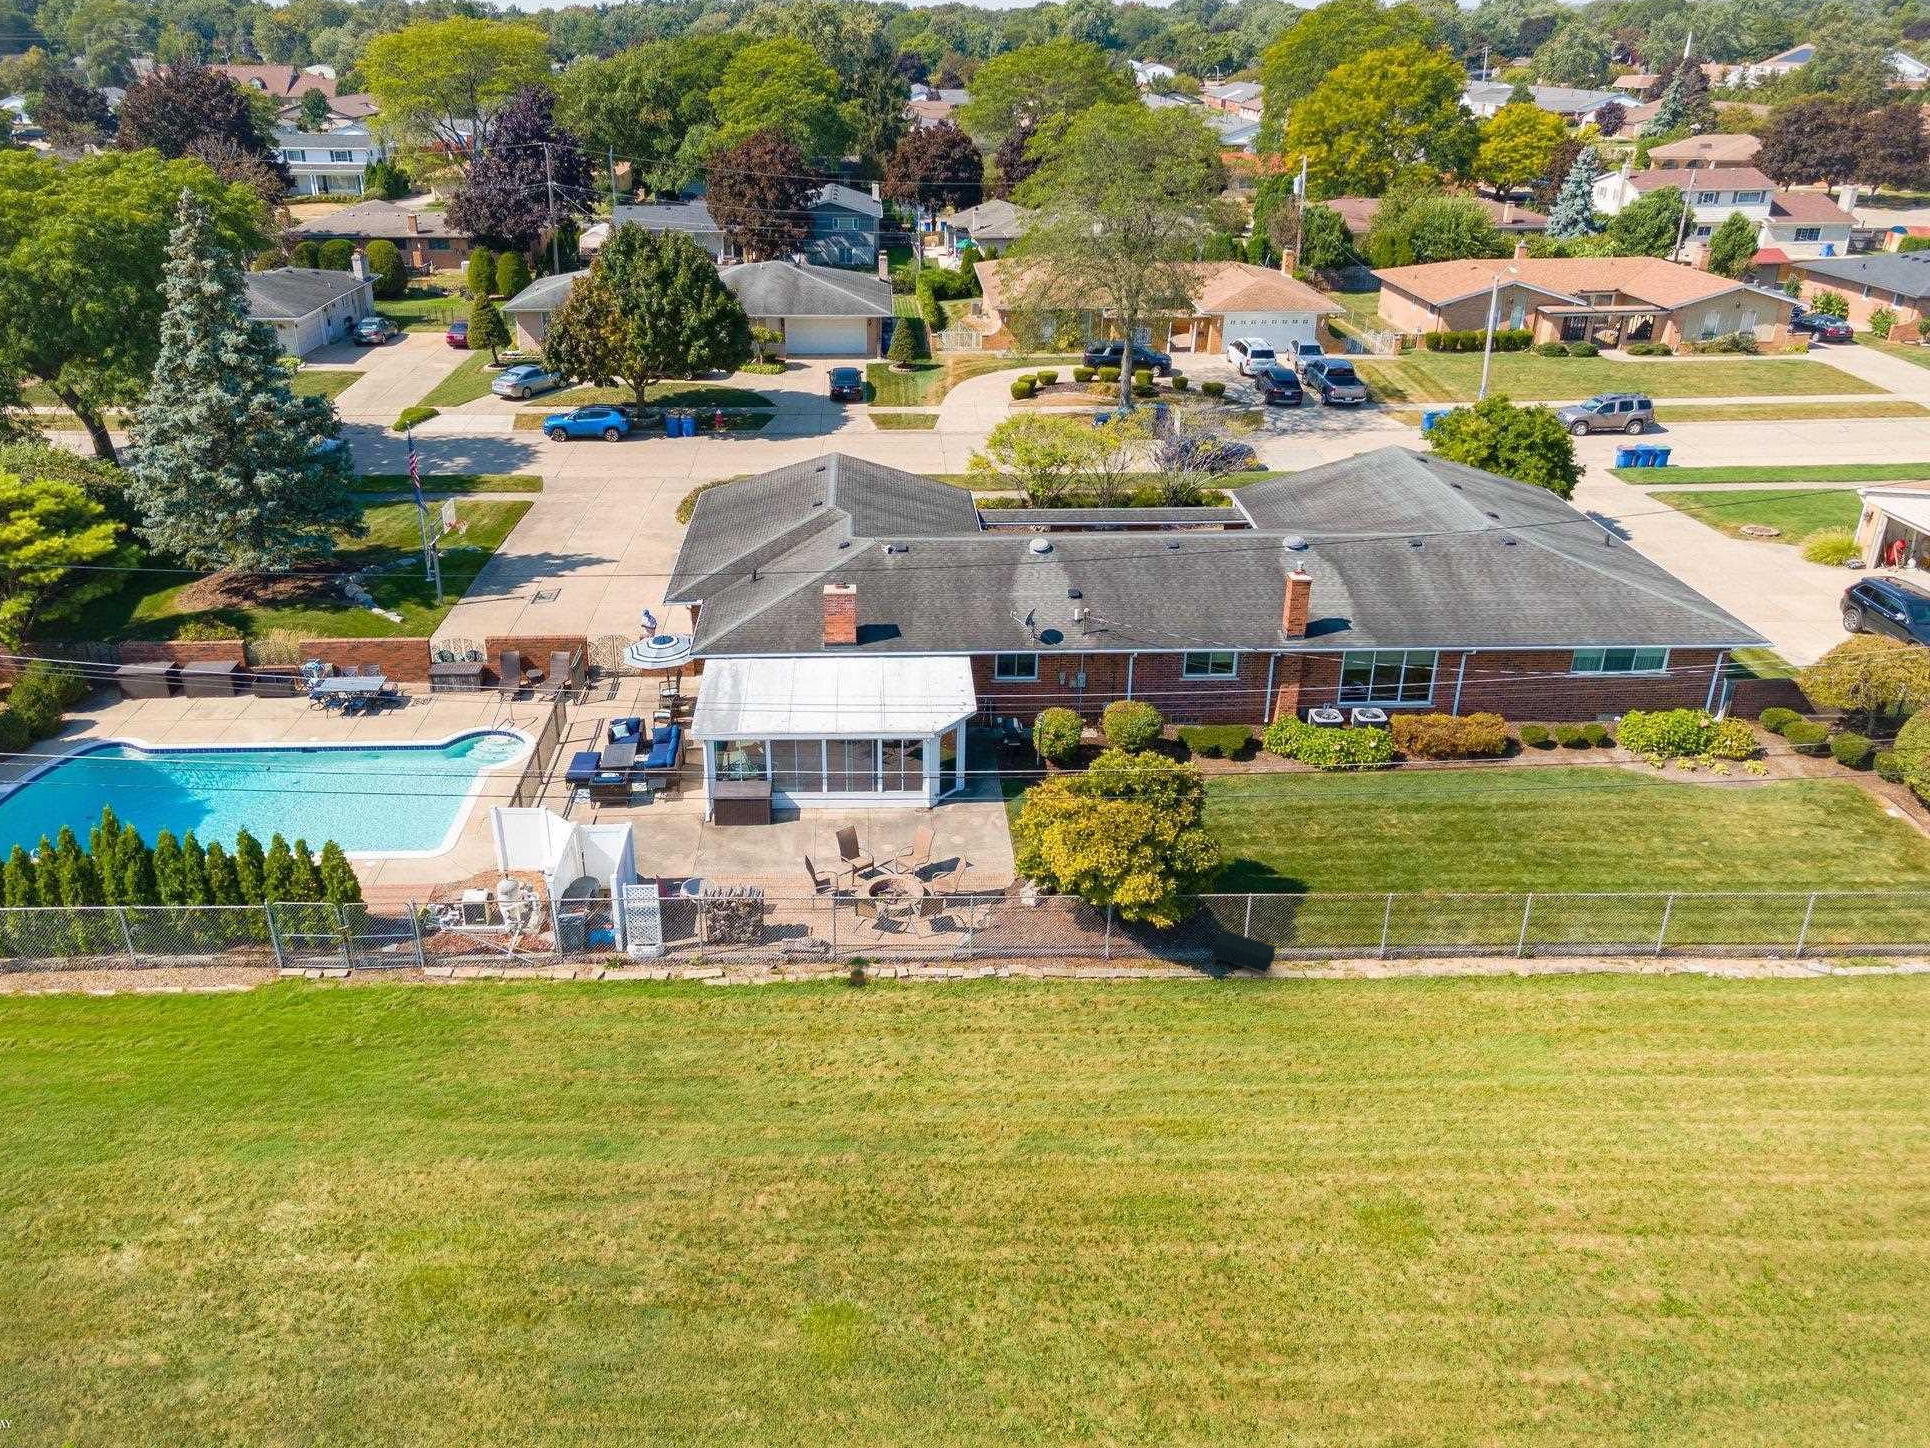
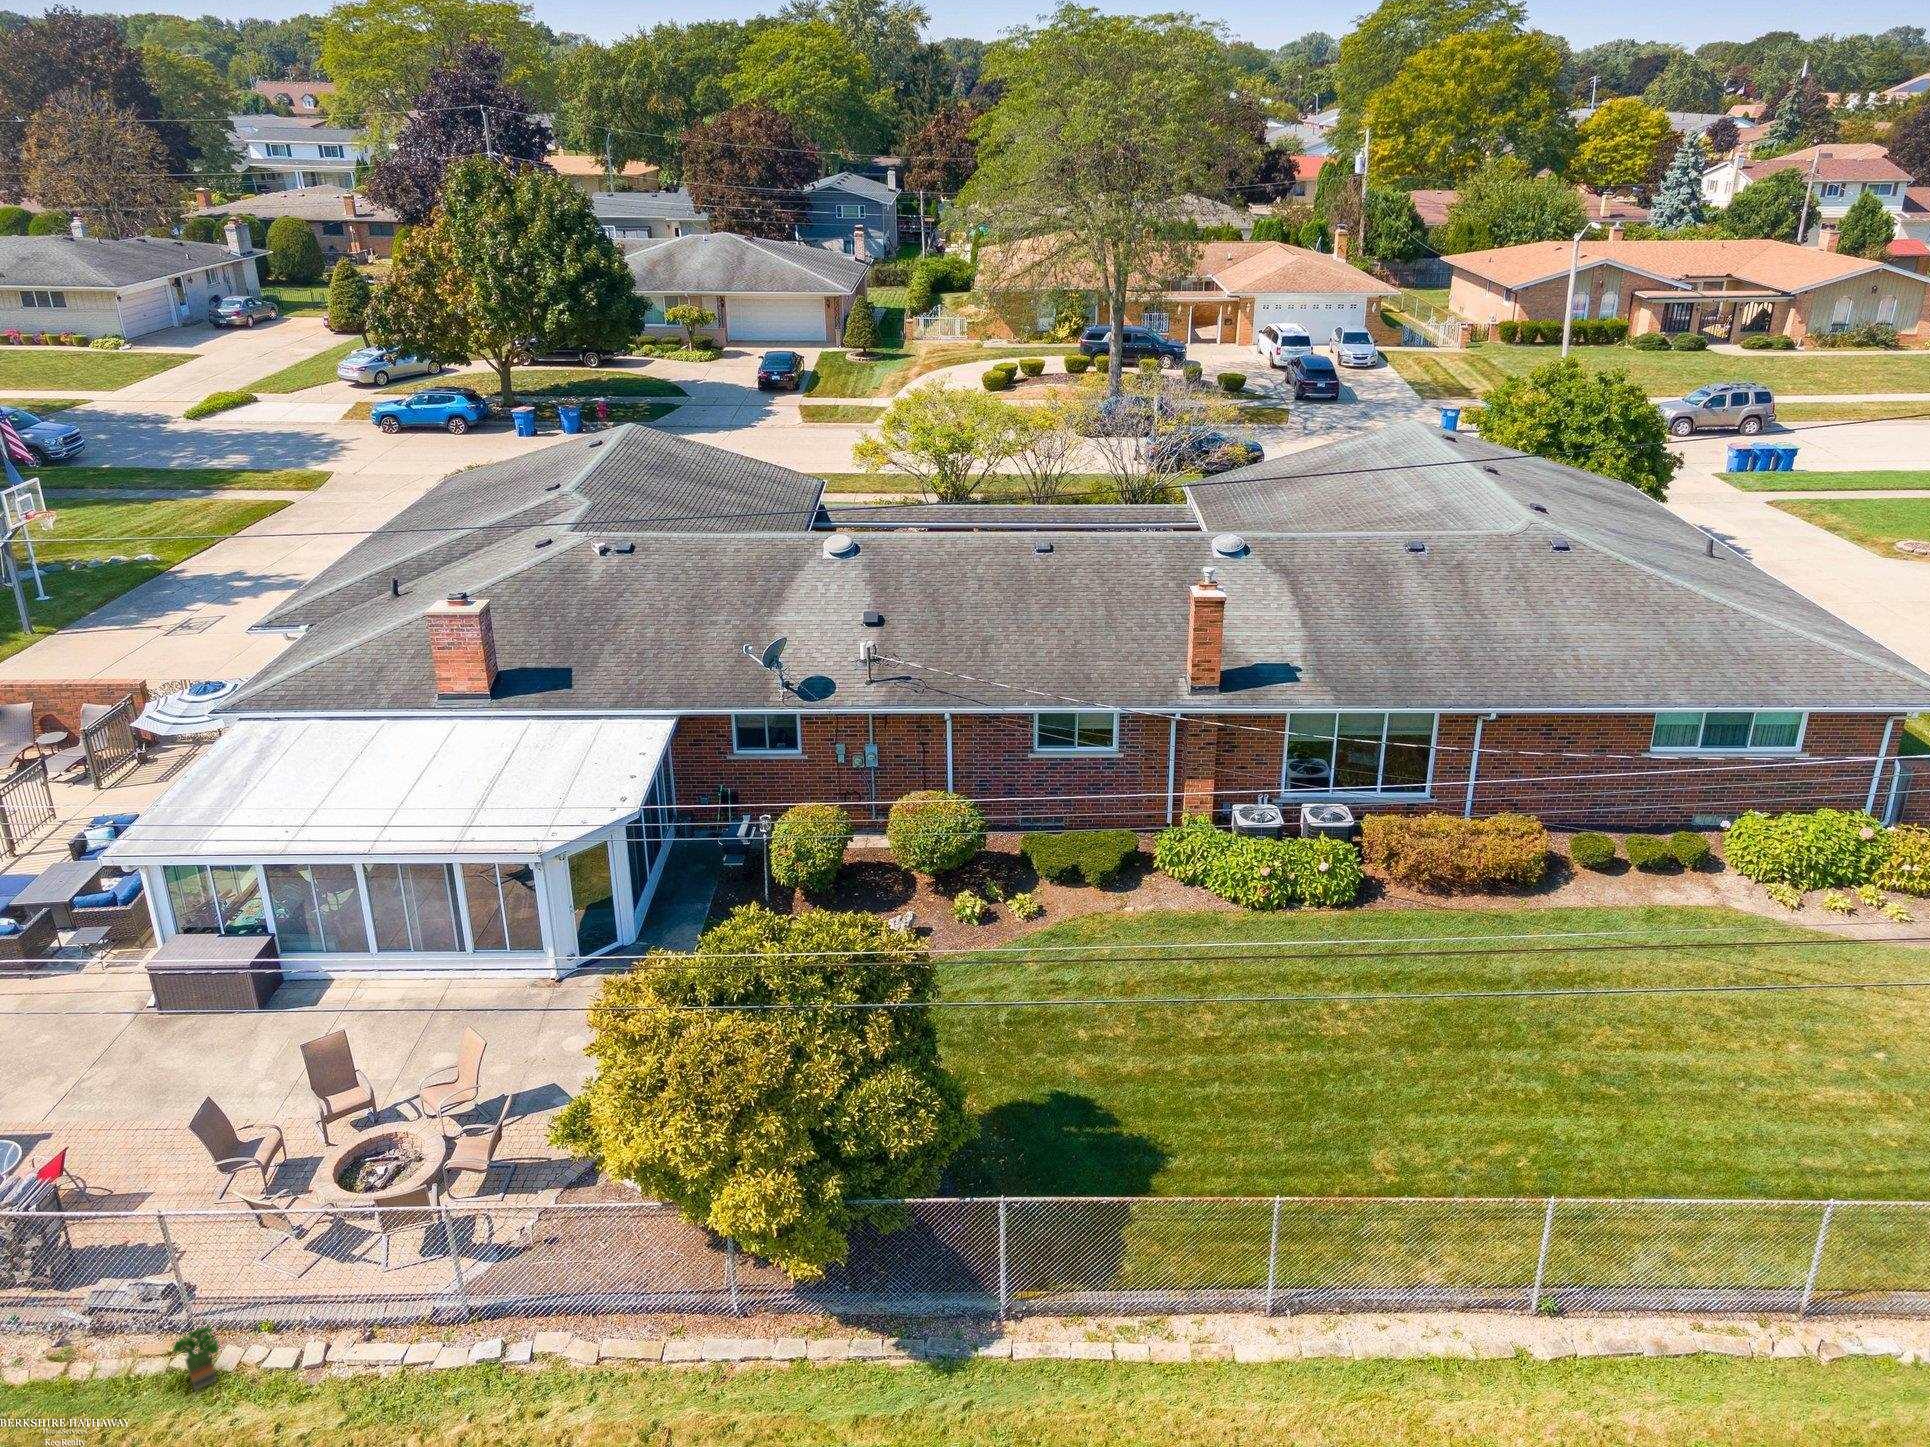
bench: present [1212,930,1275,979] -> none [928,1261,1049,1374]

